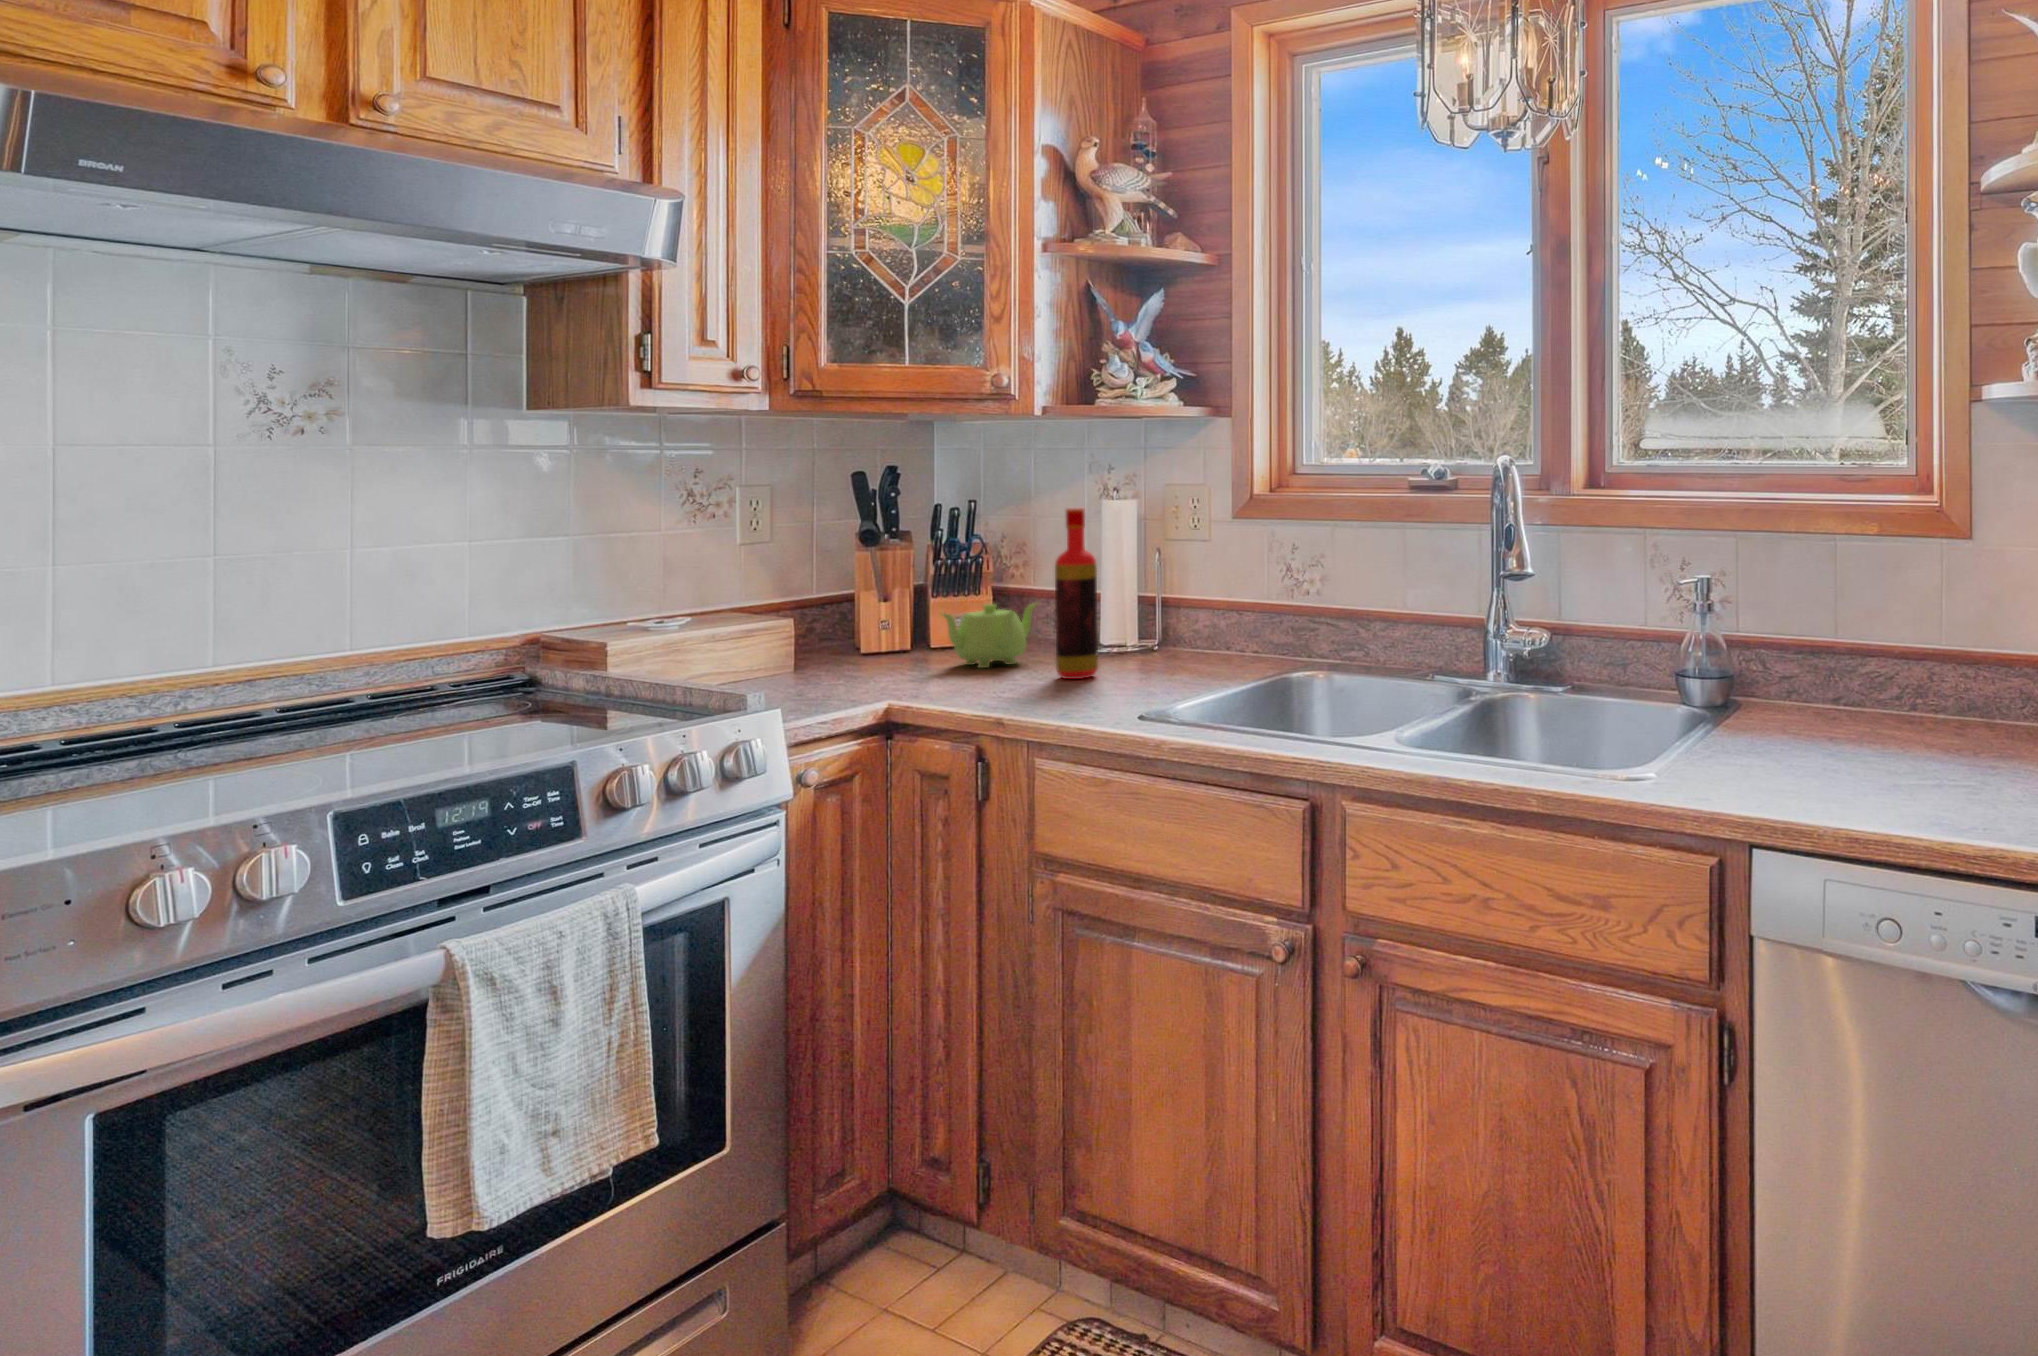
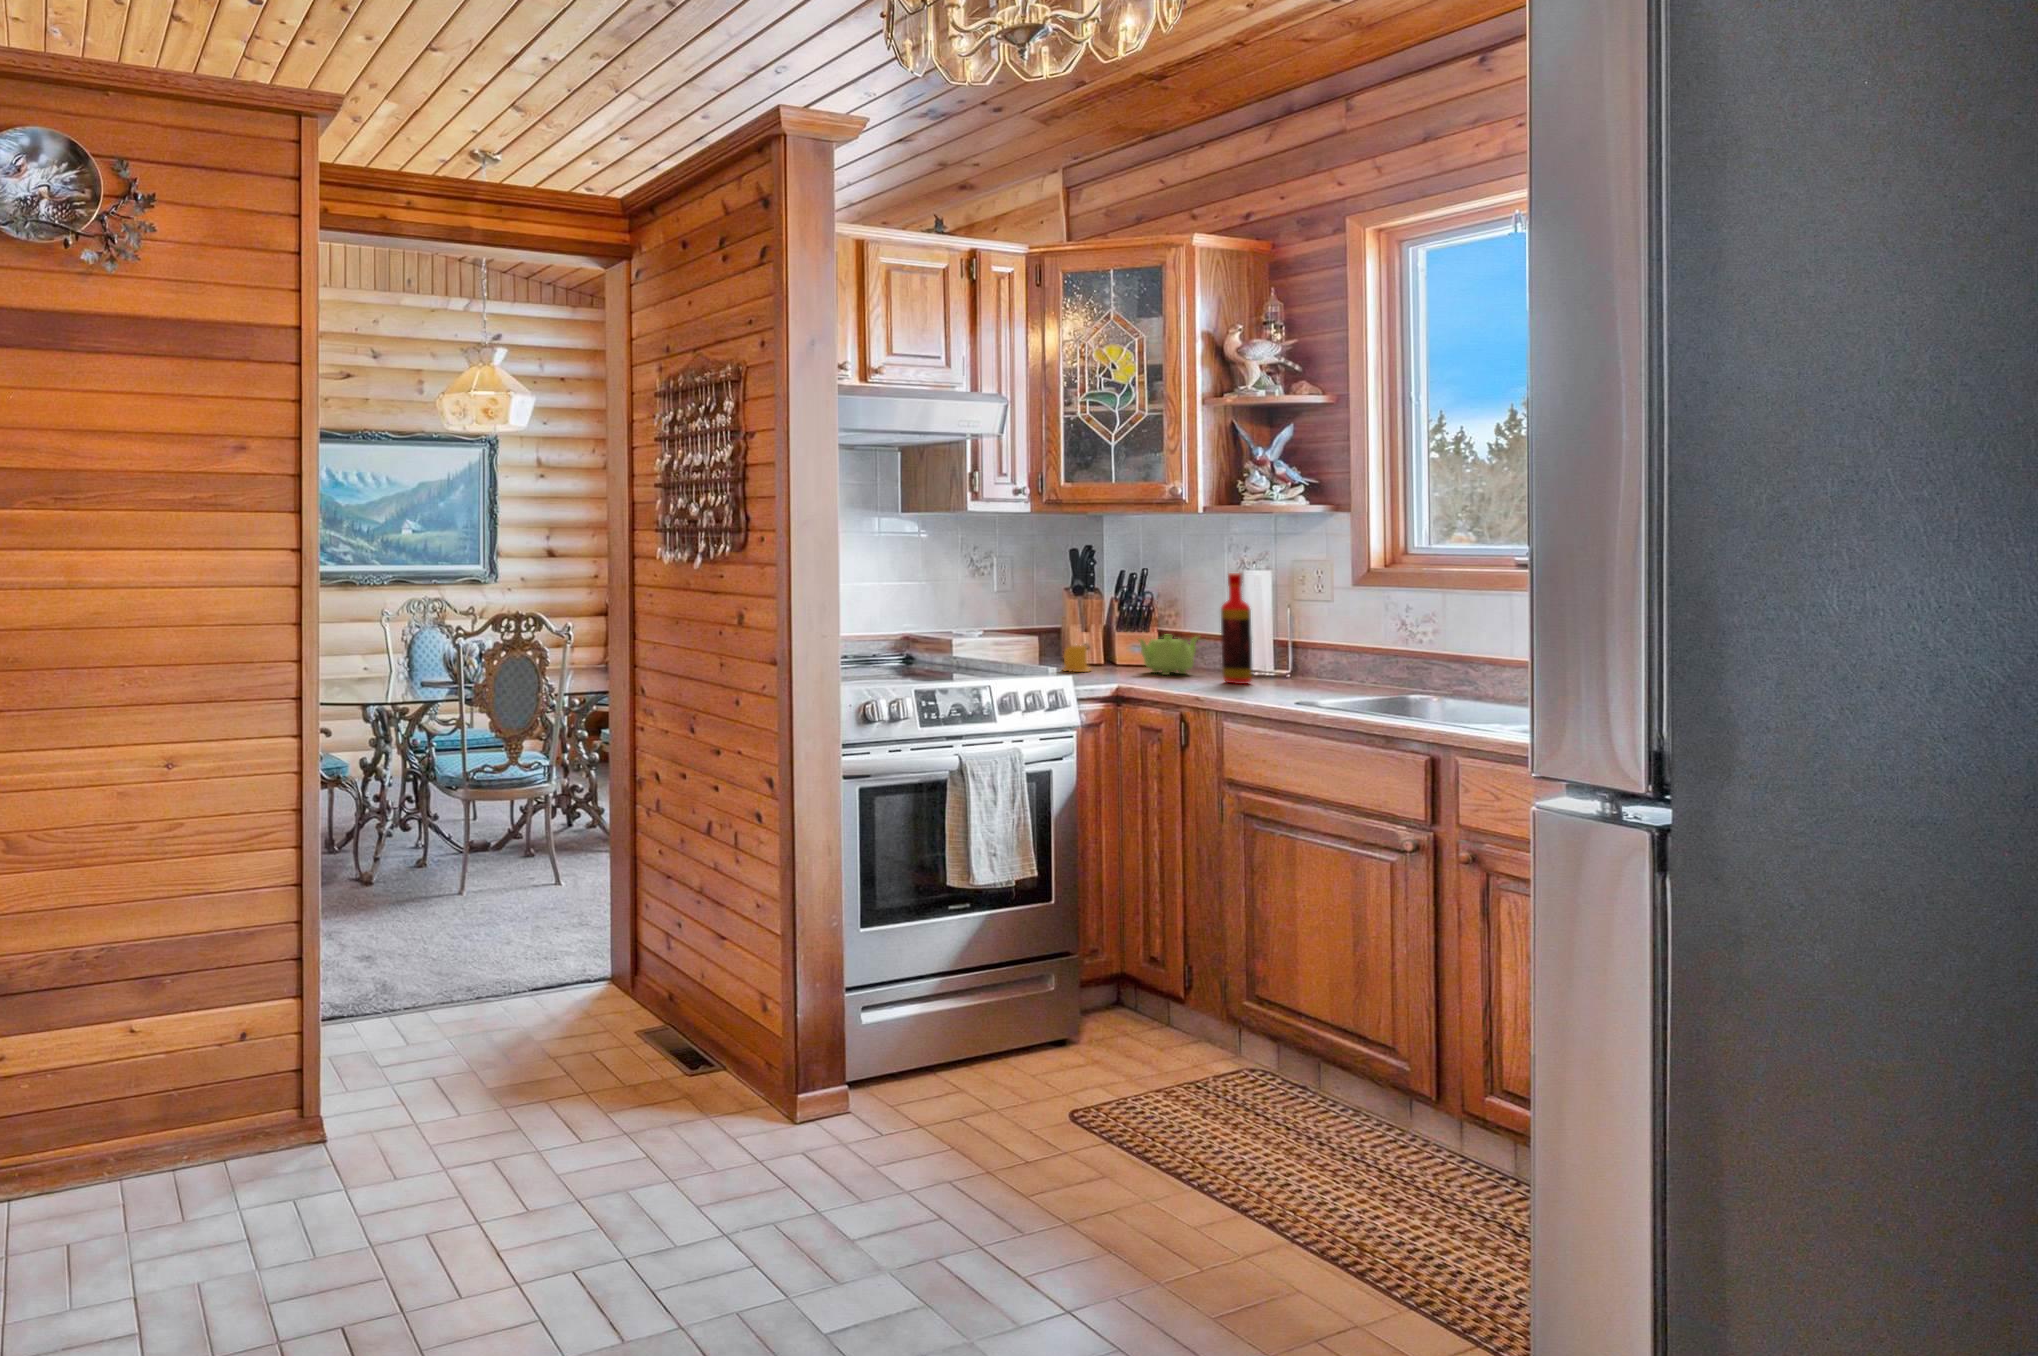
candle: none [824,626,878,675] -> present [1063,645,1091,672]

